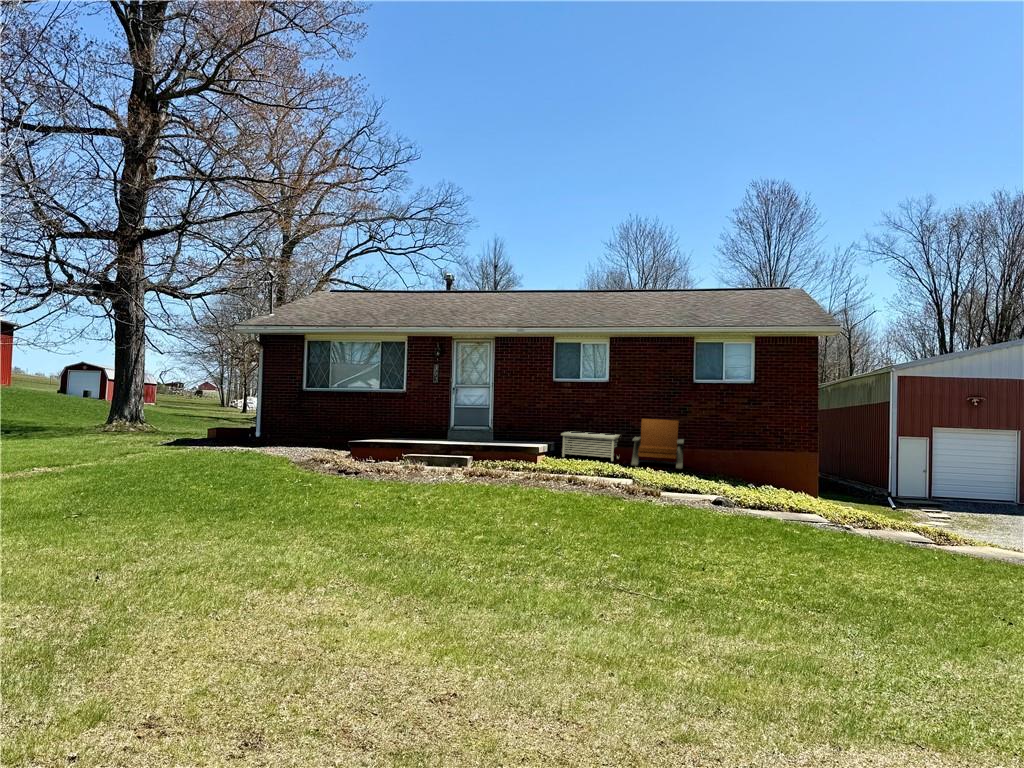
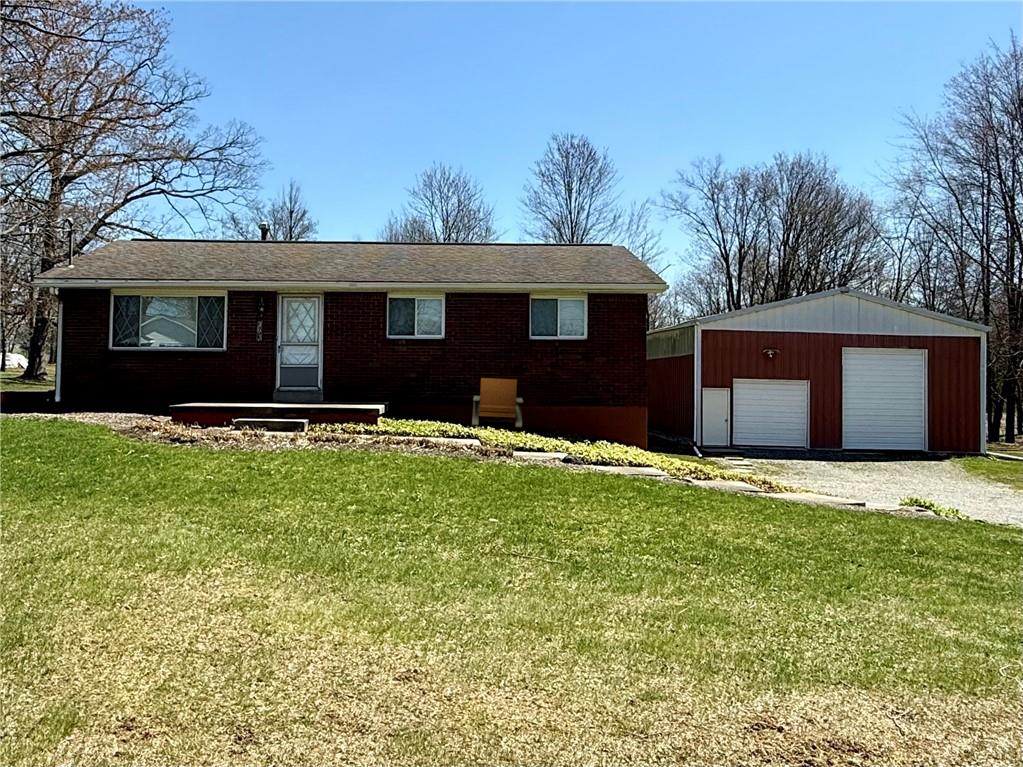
storage bench: present [561,432,620,461] -> none [399,392,459,421]

